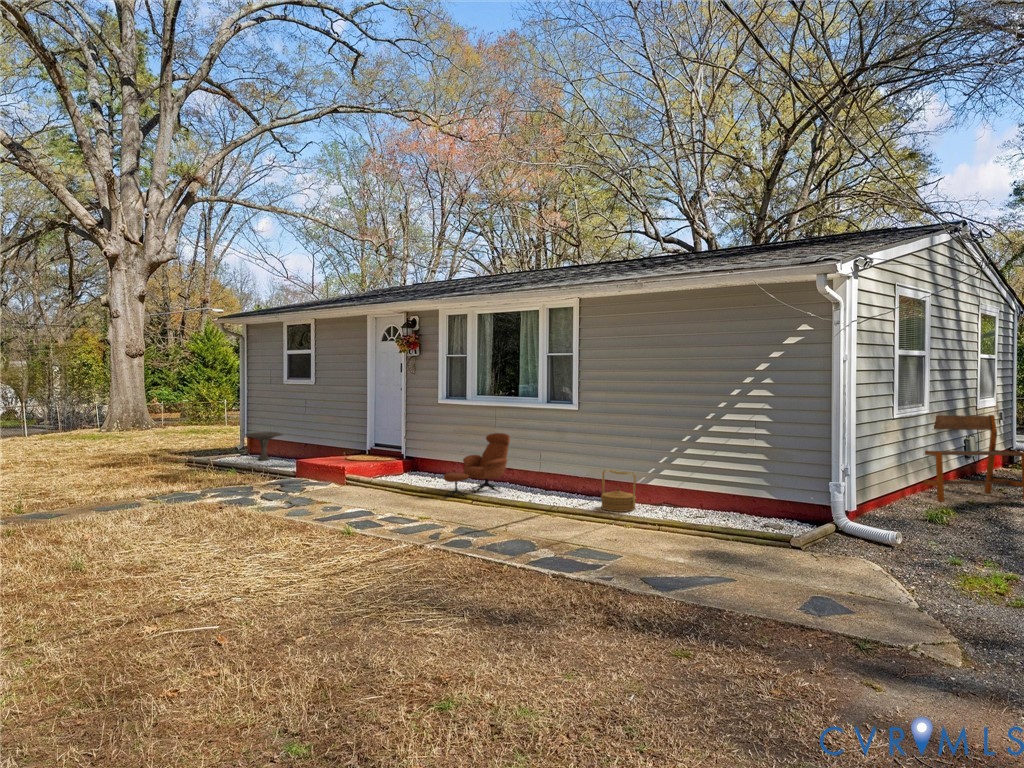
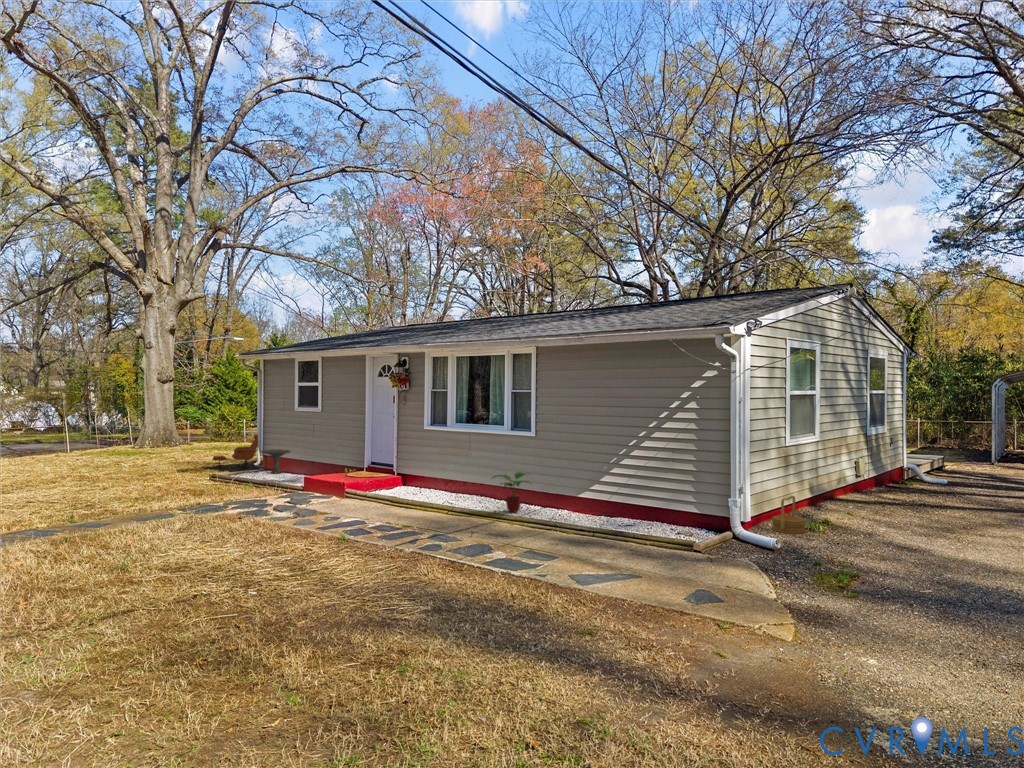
bench: present [923,415,1024,501] -> none [806,440,898,512]
lounge chair: present [444,433,510,497] -> present [213,434,258,469]
potted plant: none [525,454,577,503] -> present [493,472,530,512]
woven basket: present [601,470,636,512] -> present [772,496,805,534]

